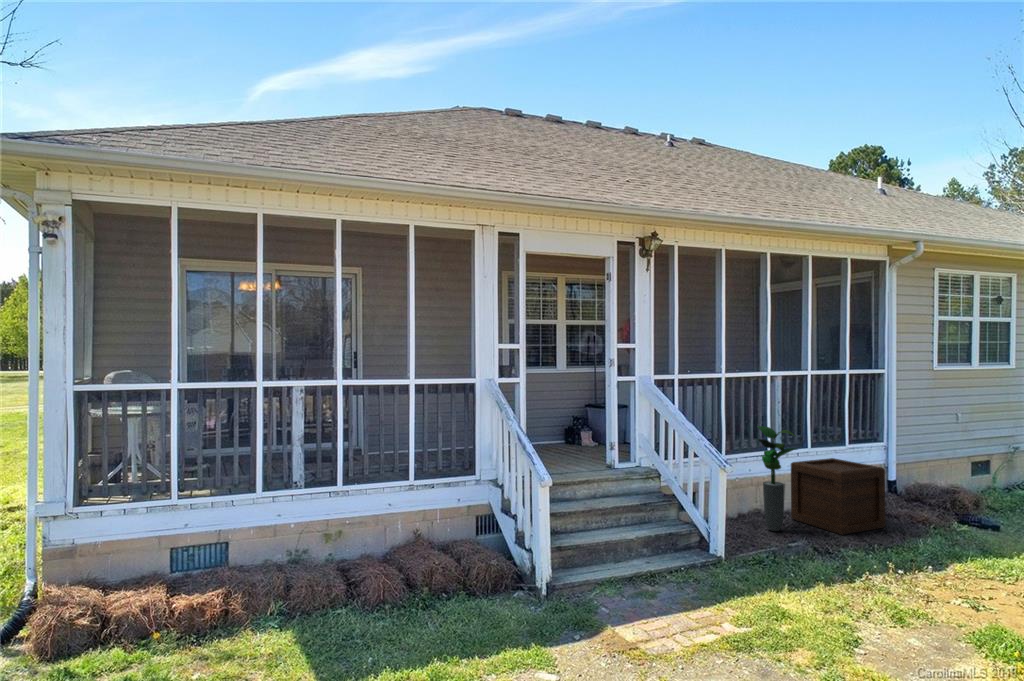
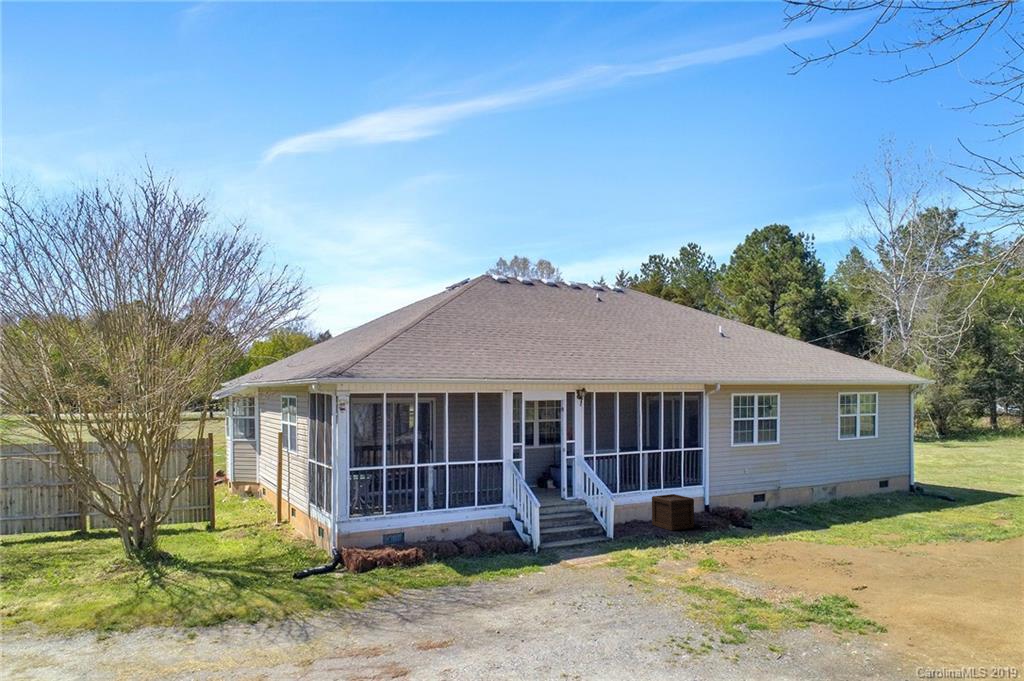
potted plant: present [753,426,797,531] -> none [631,478,652,530]

